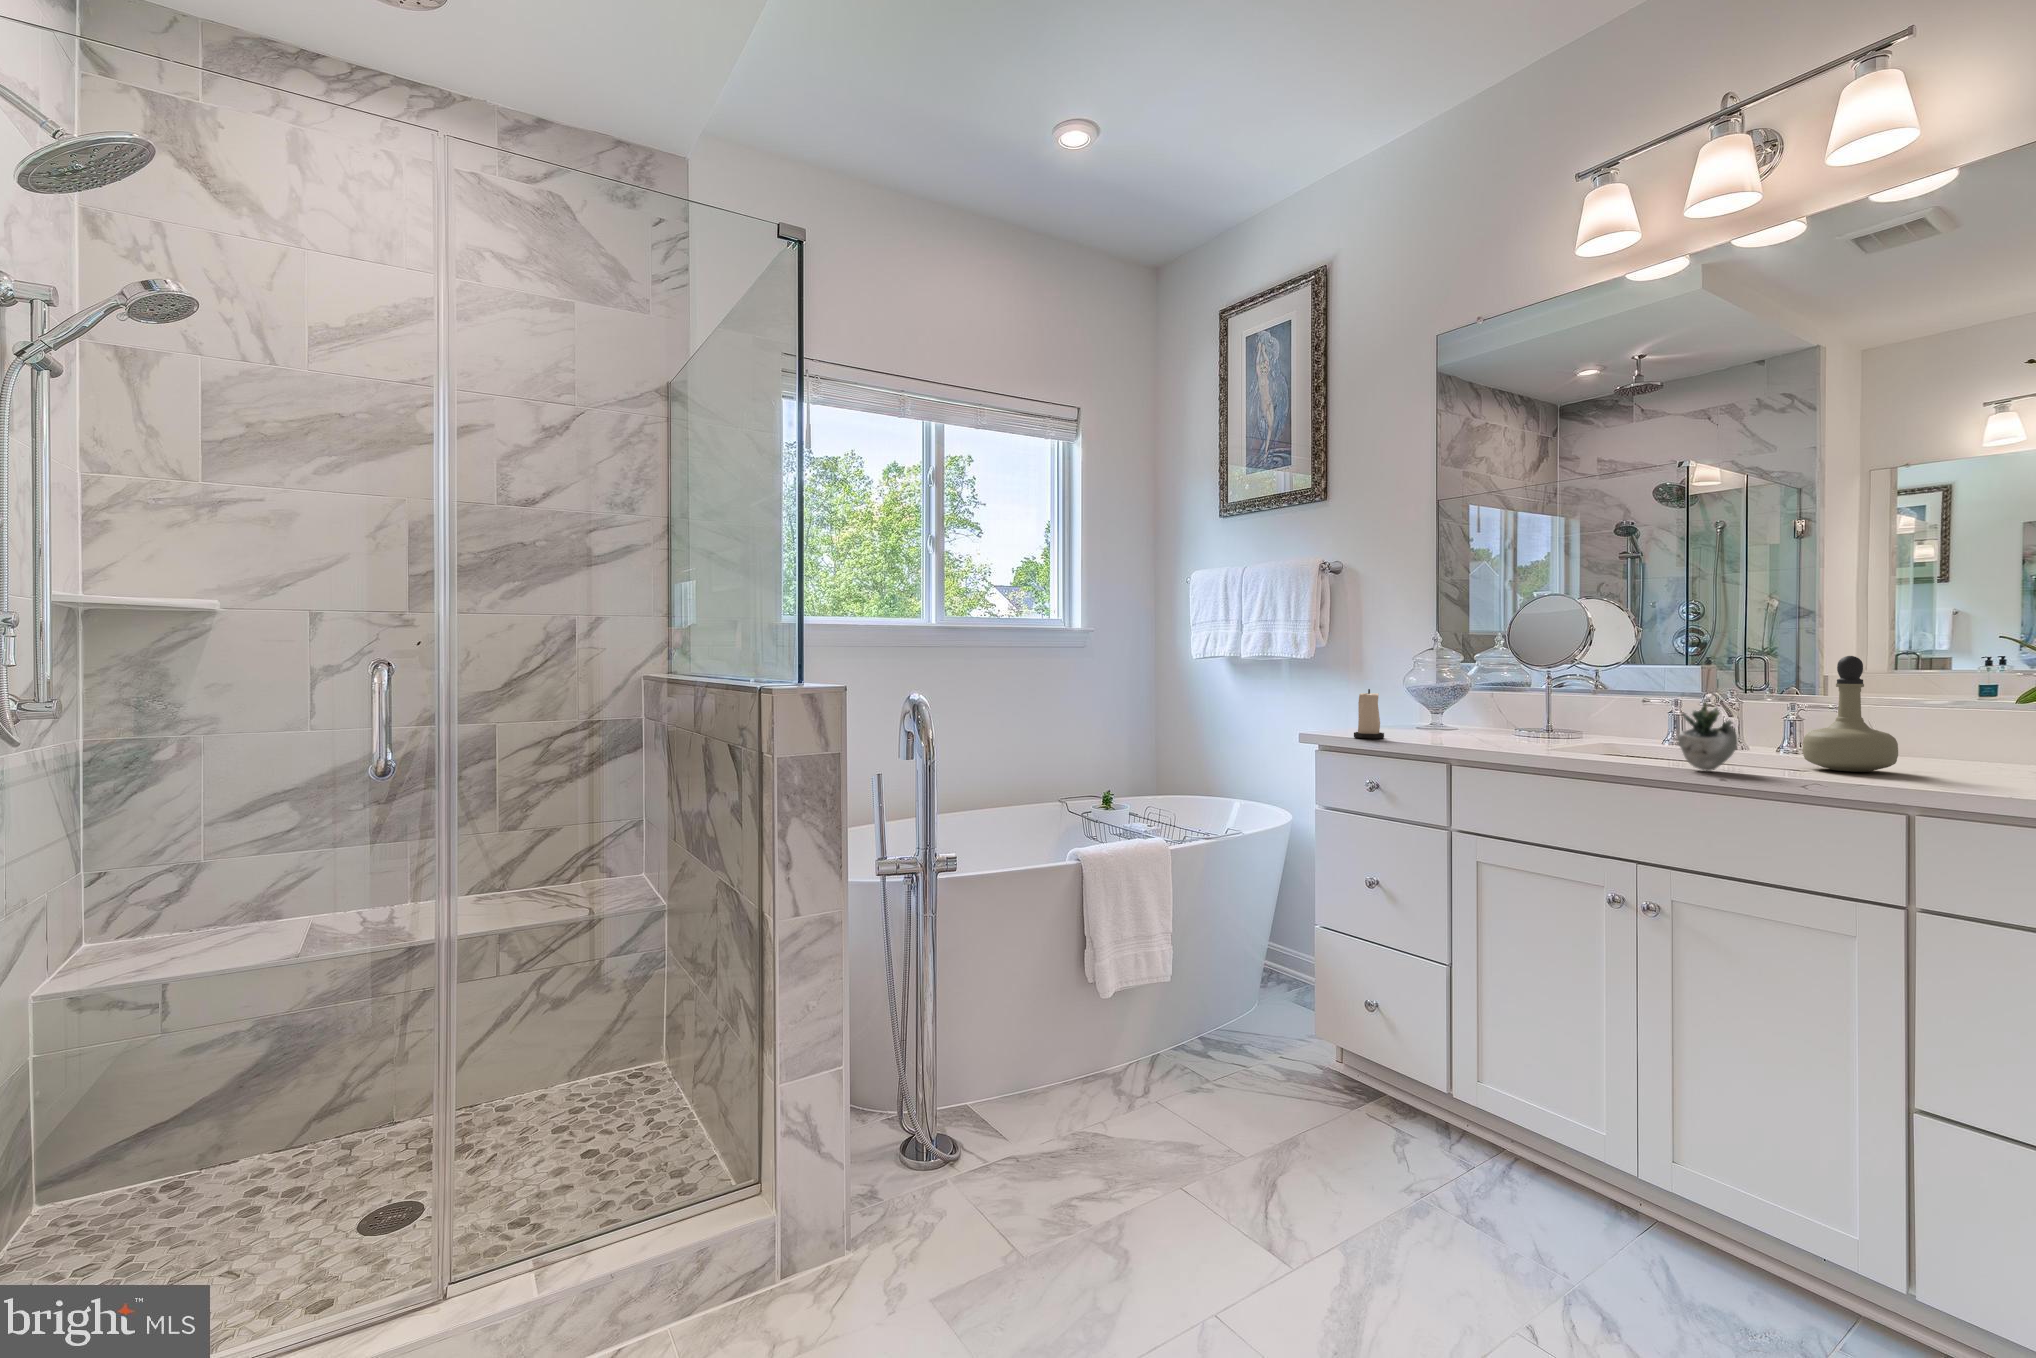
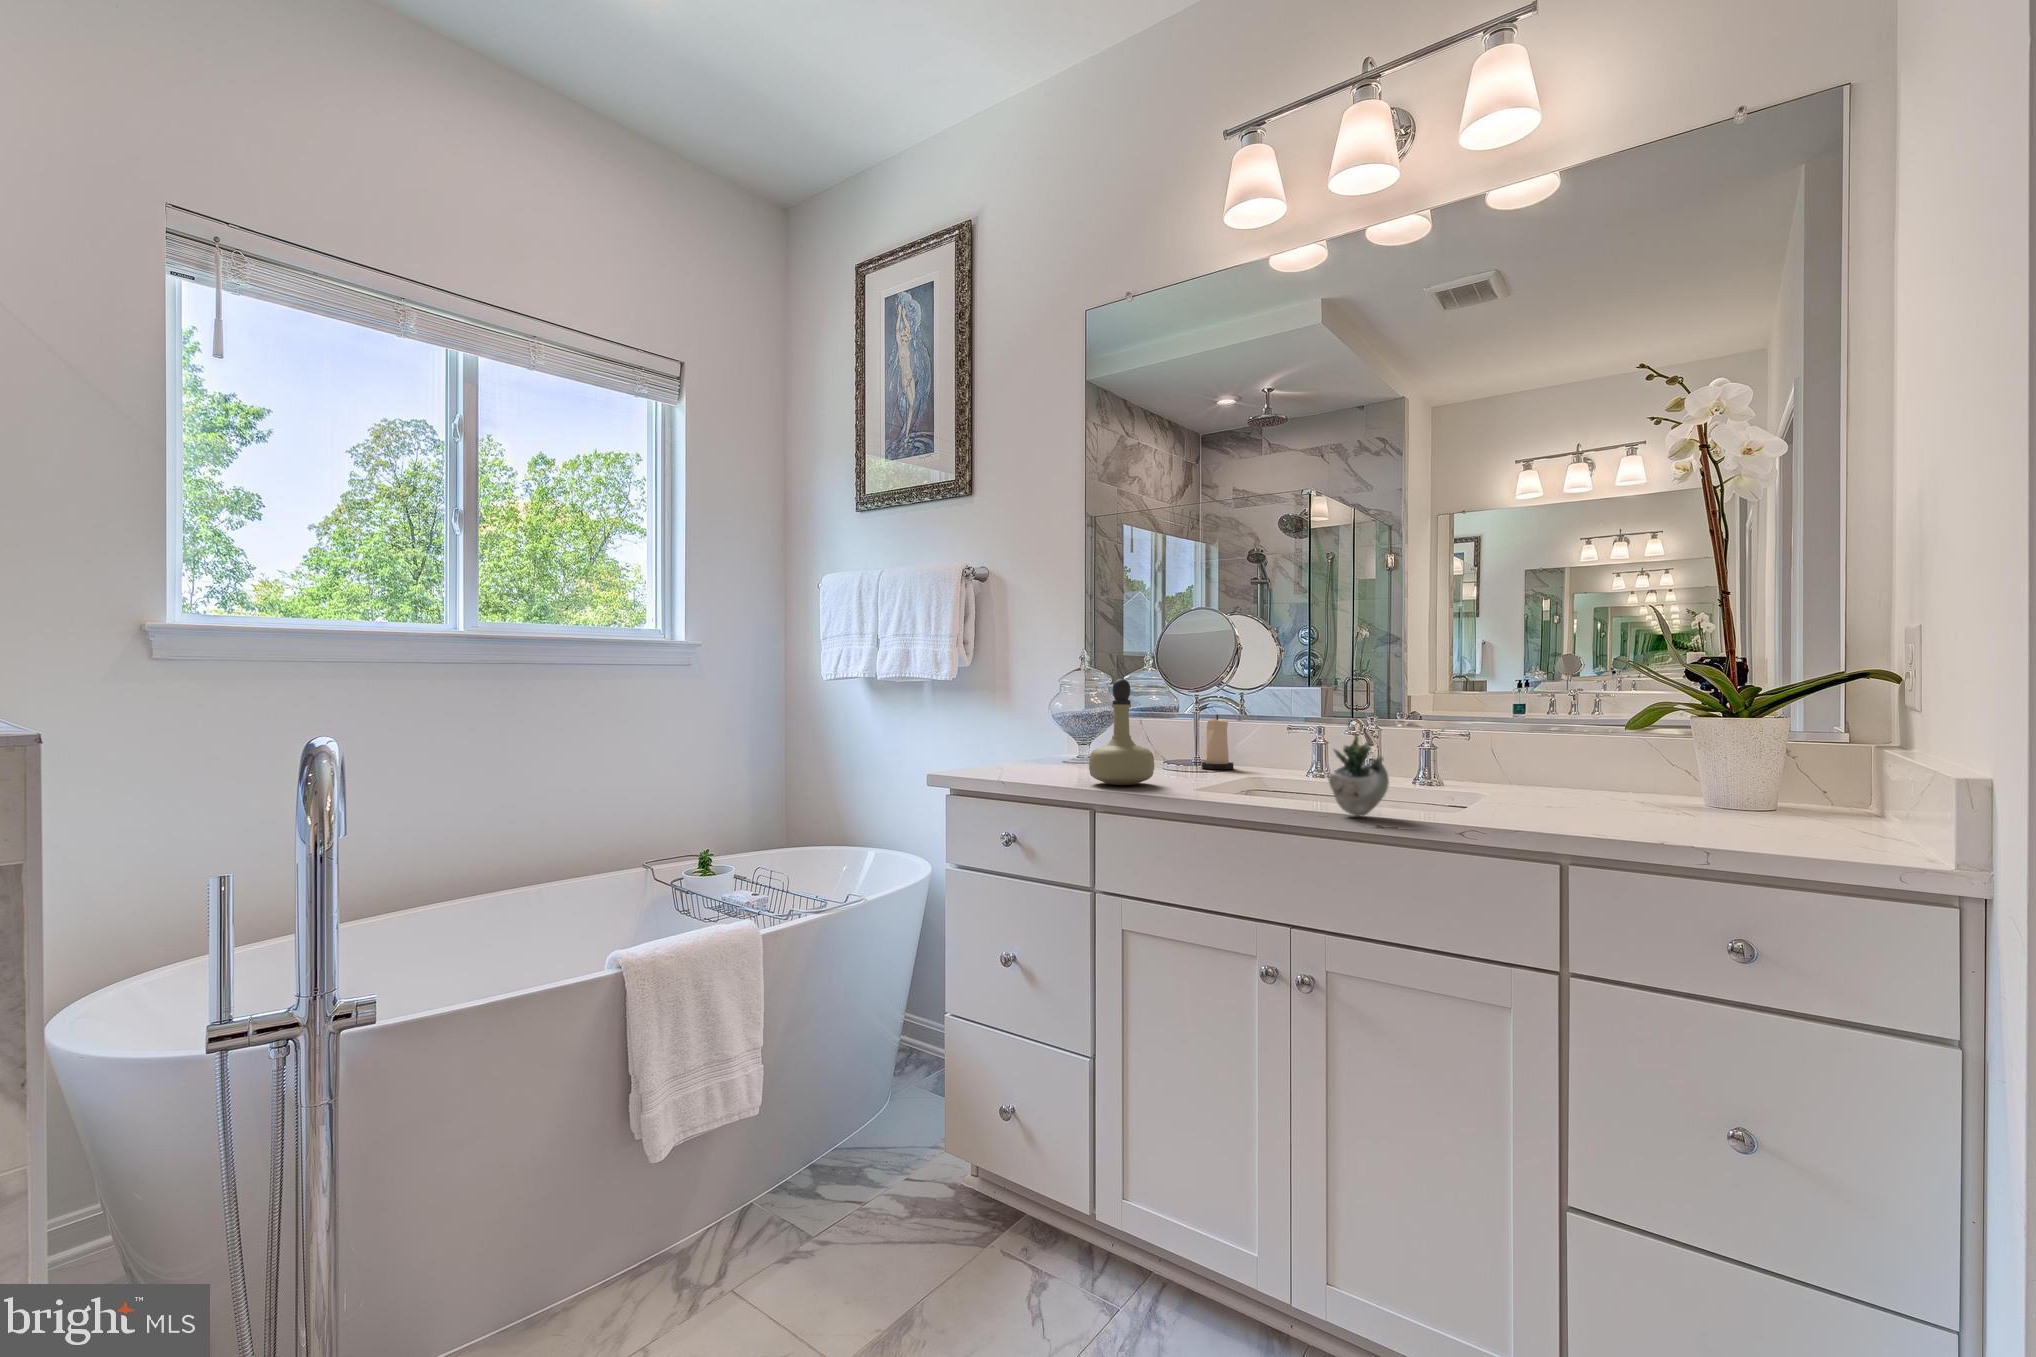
perfume bottle: present [1802,656,1898,772] -> present [1089,679,1154,785]
candle: present [1354,689,1384,738] -> present [1202,715,1234,769]

